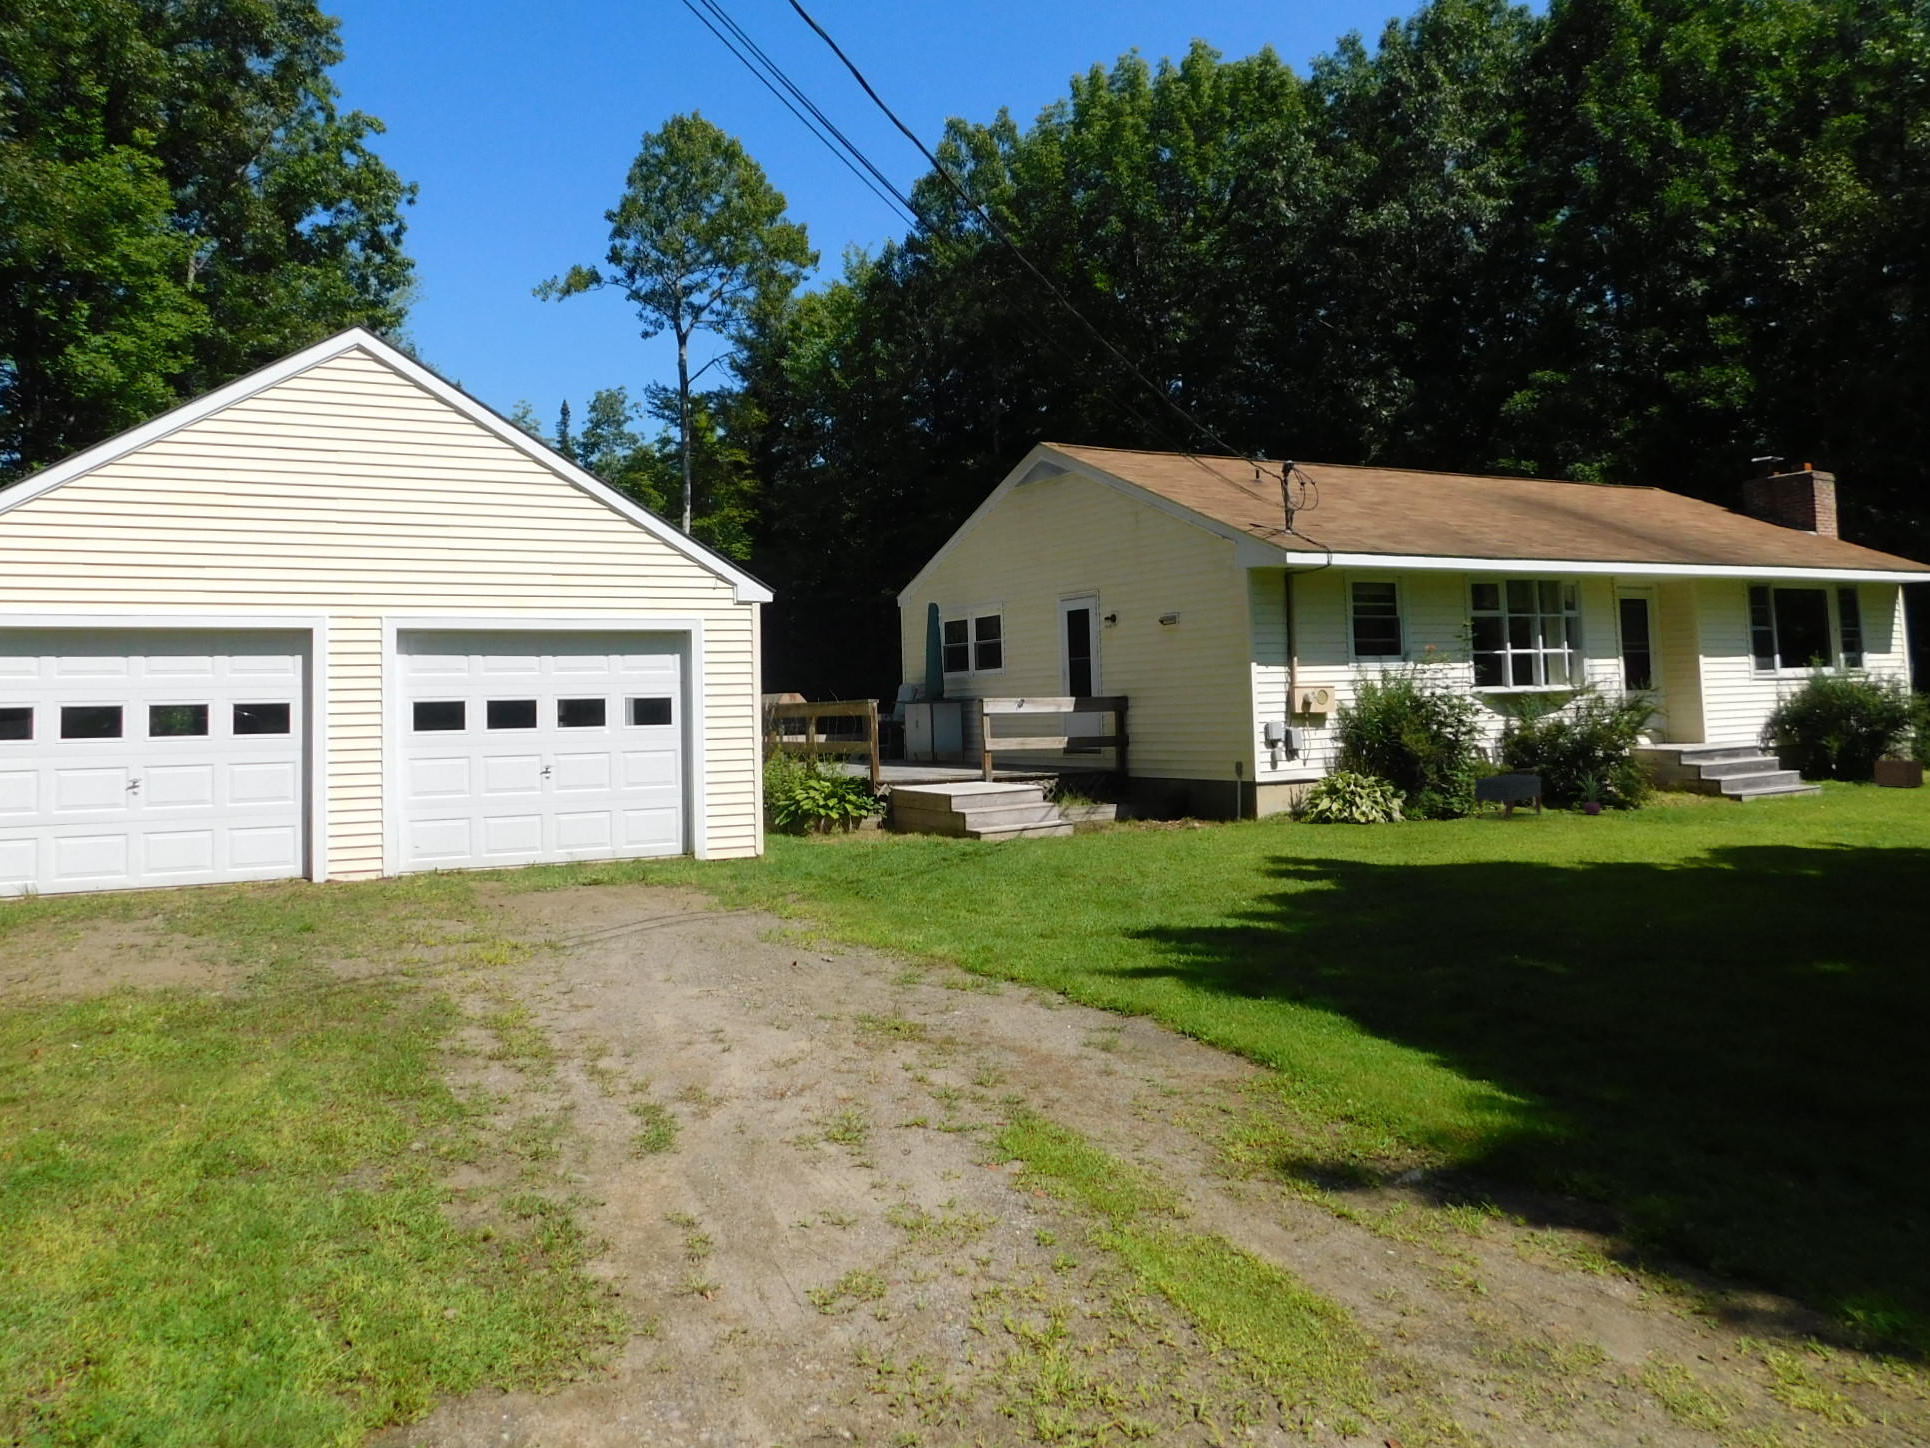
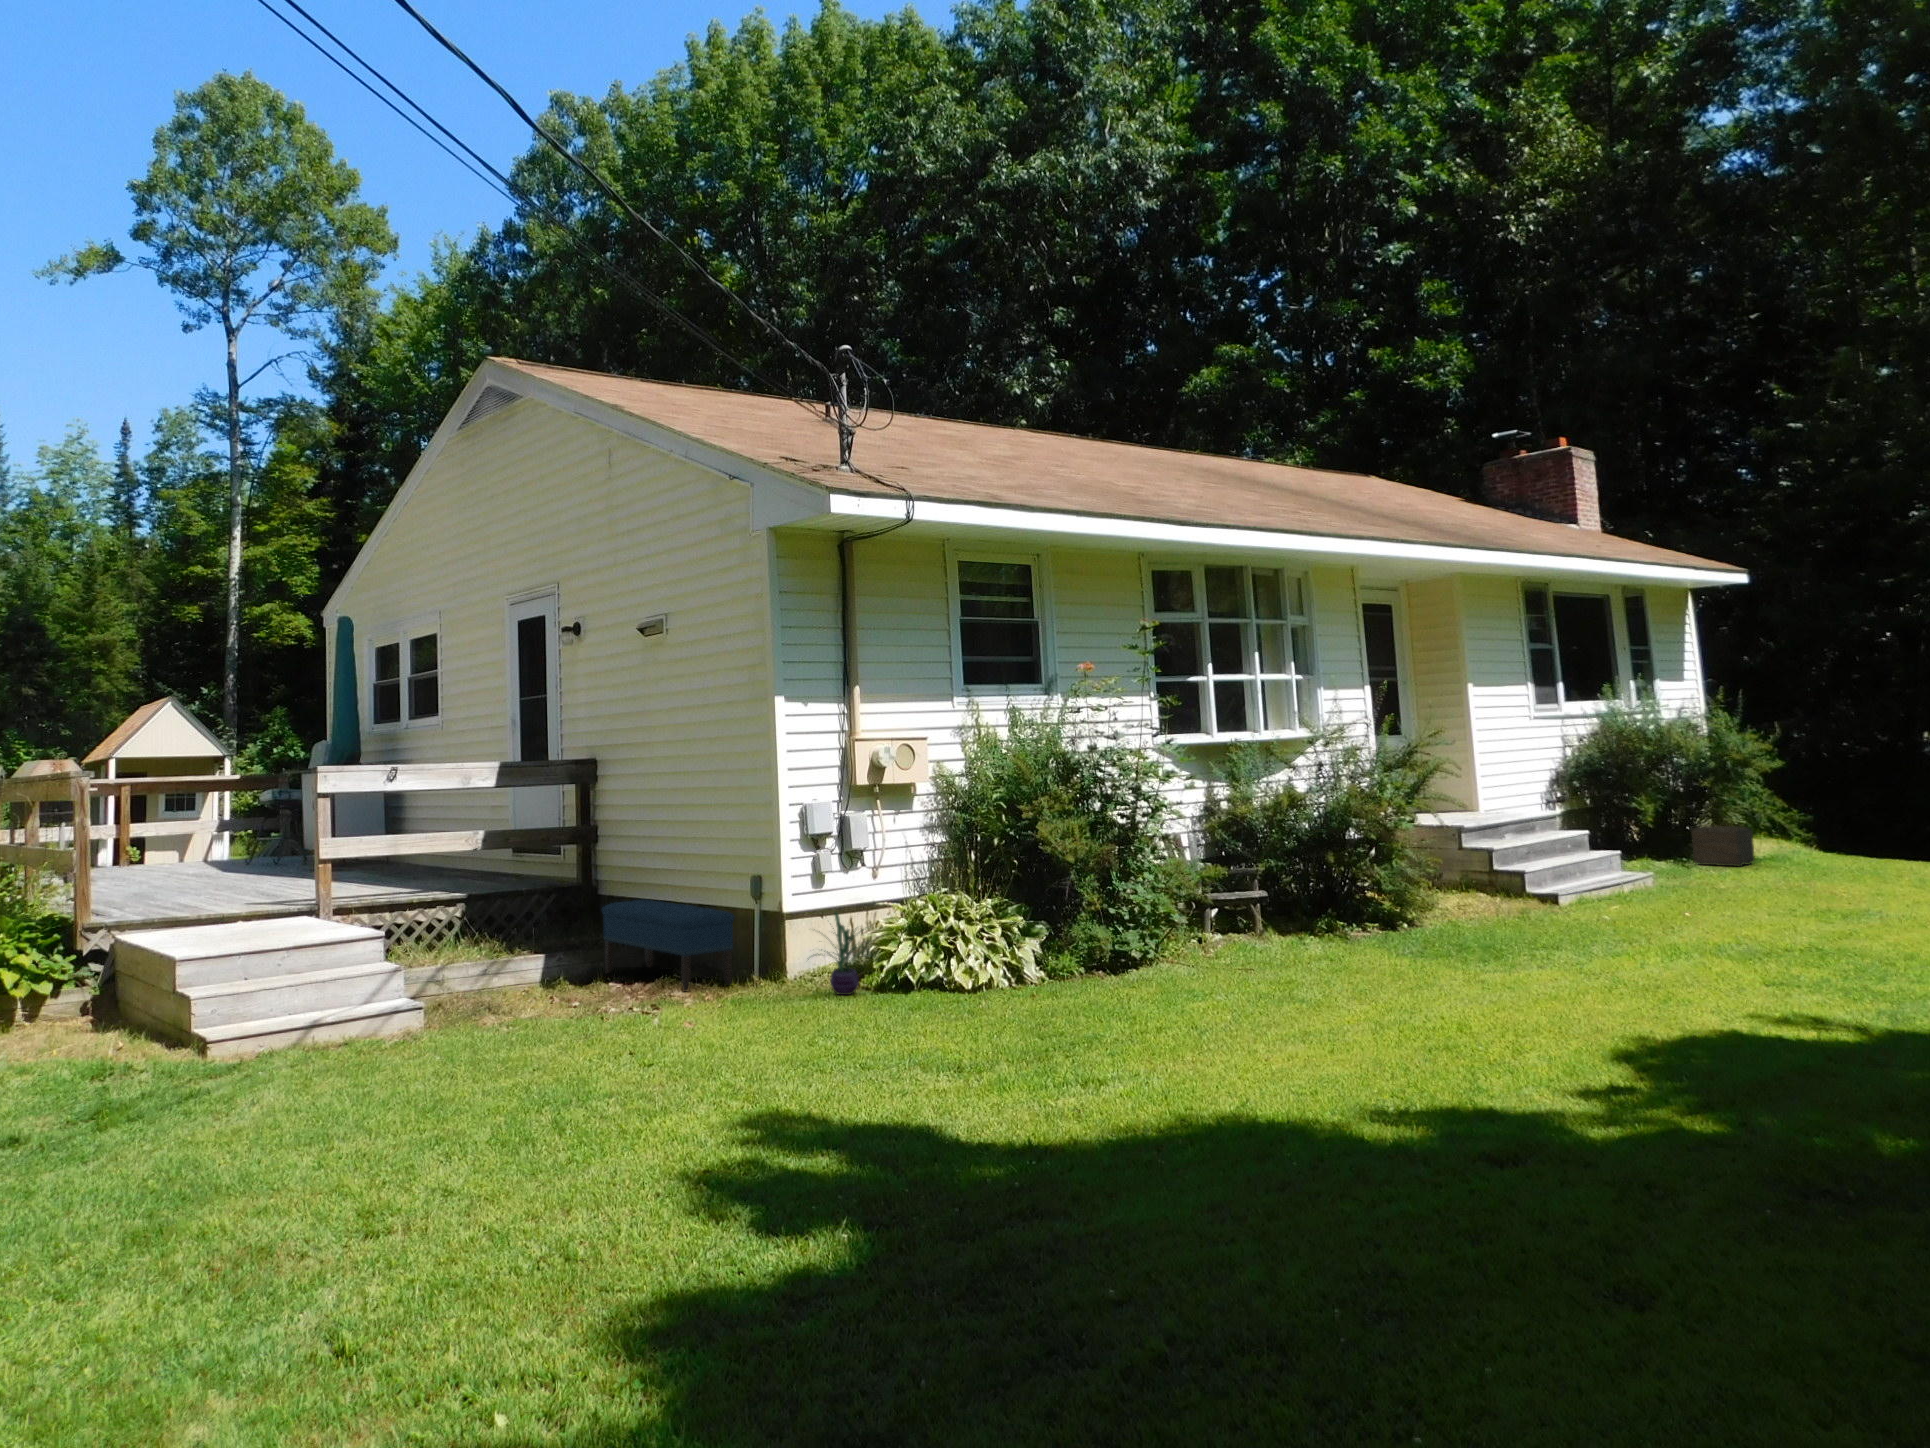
bench: present [1475,774,1541,820] -> present [602,900,734,992]
decorative plant: present [1578,775,1601,815] -> present [808,912,861,995]

